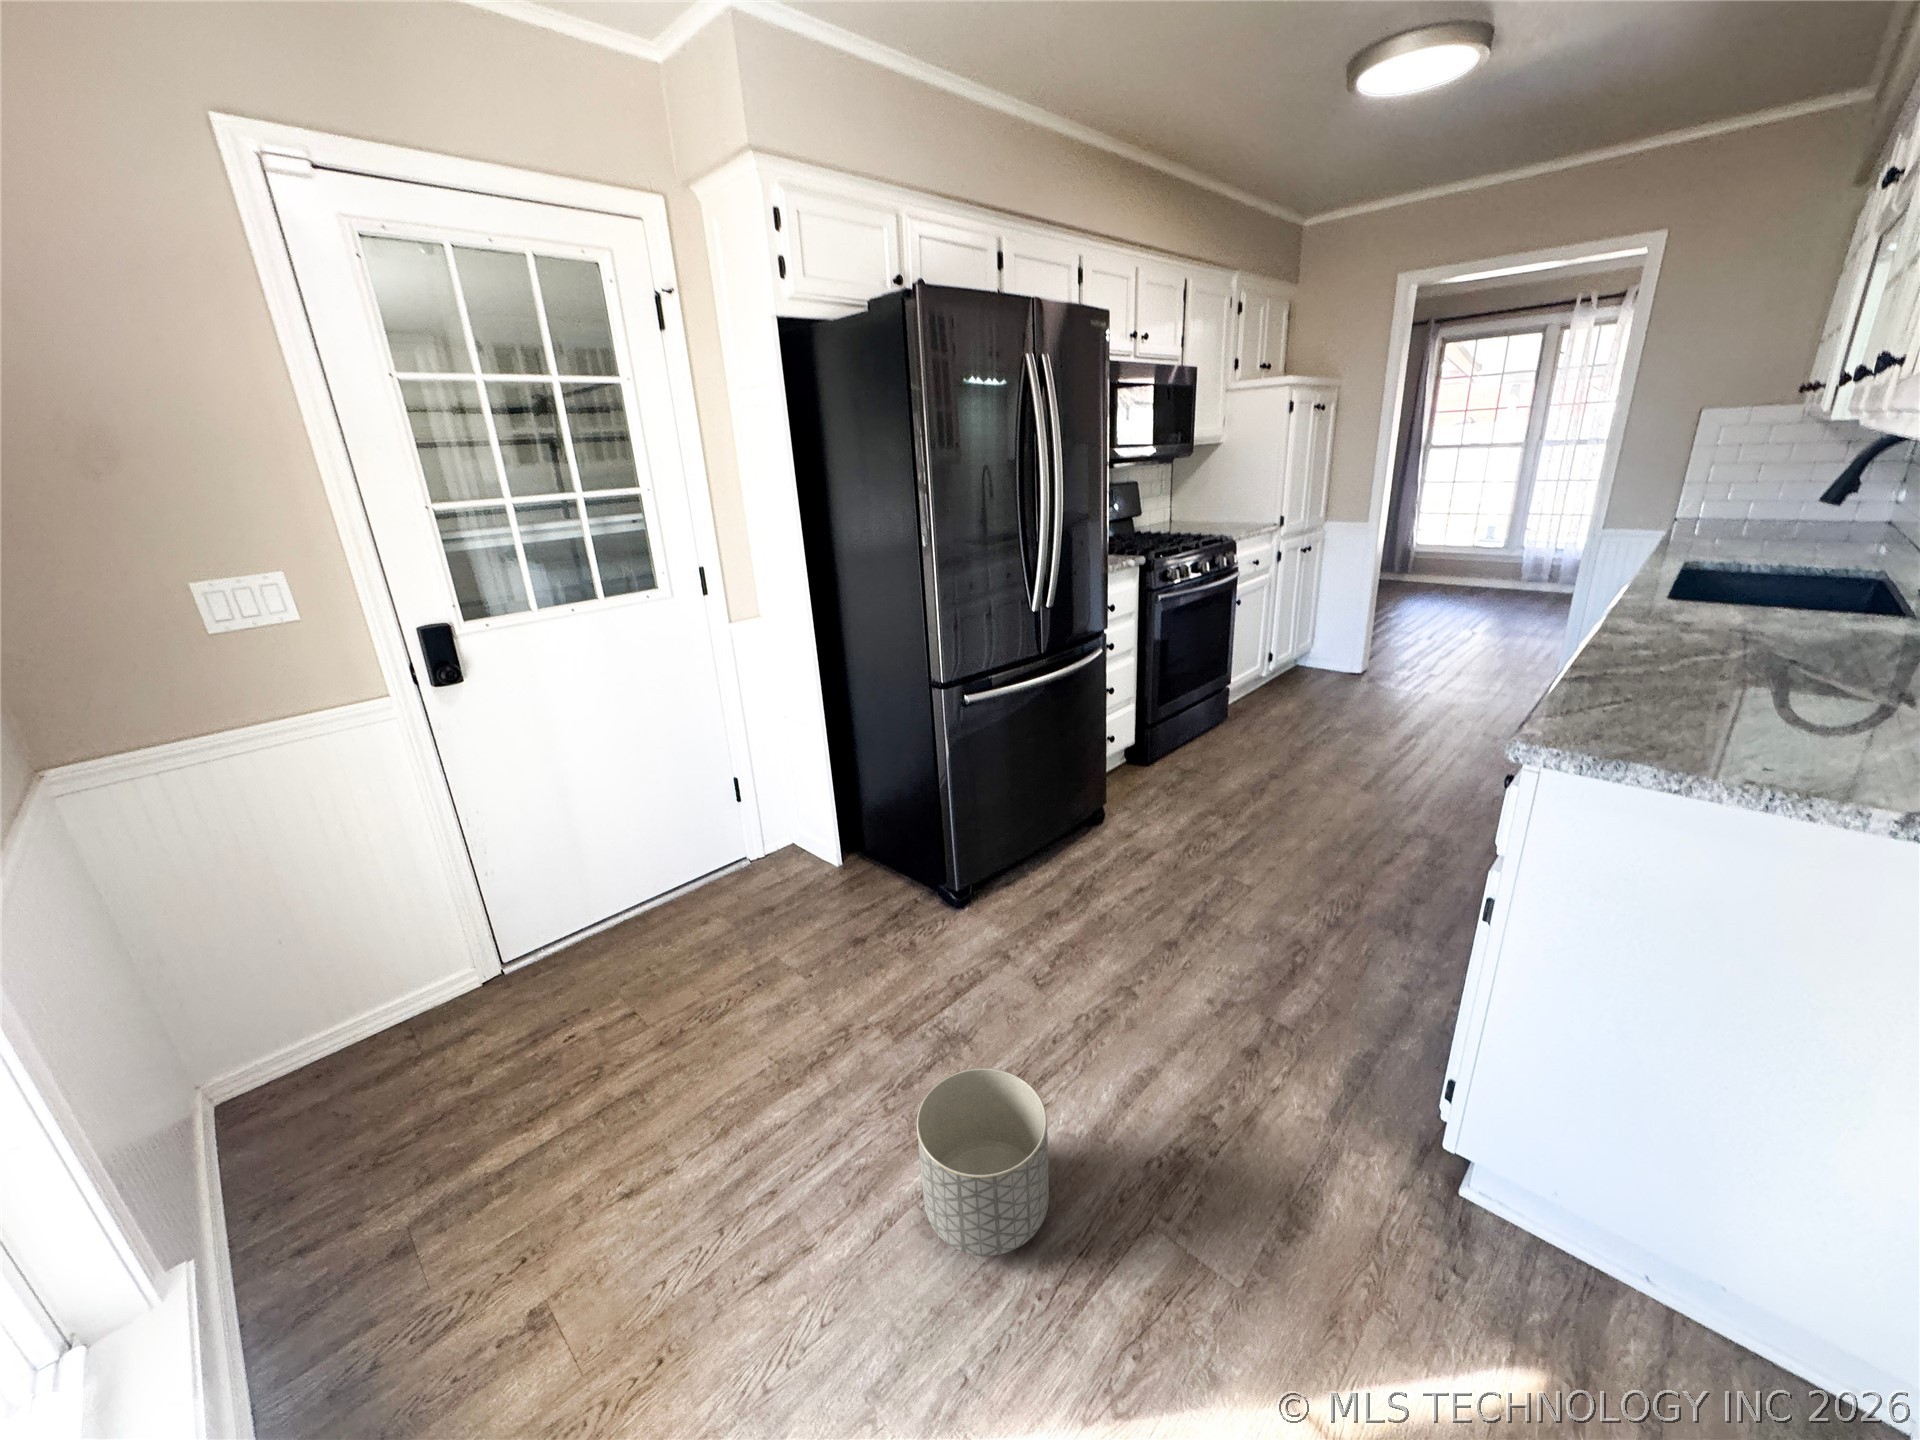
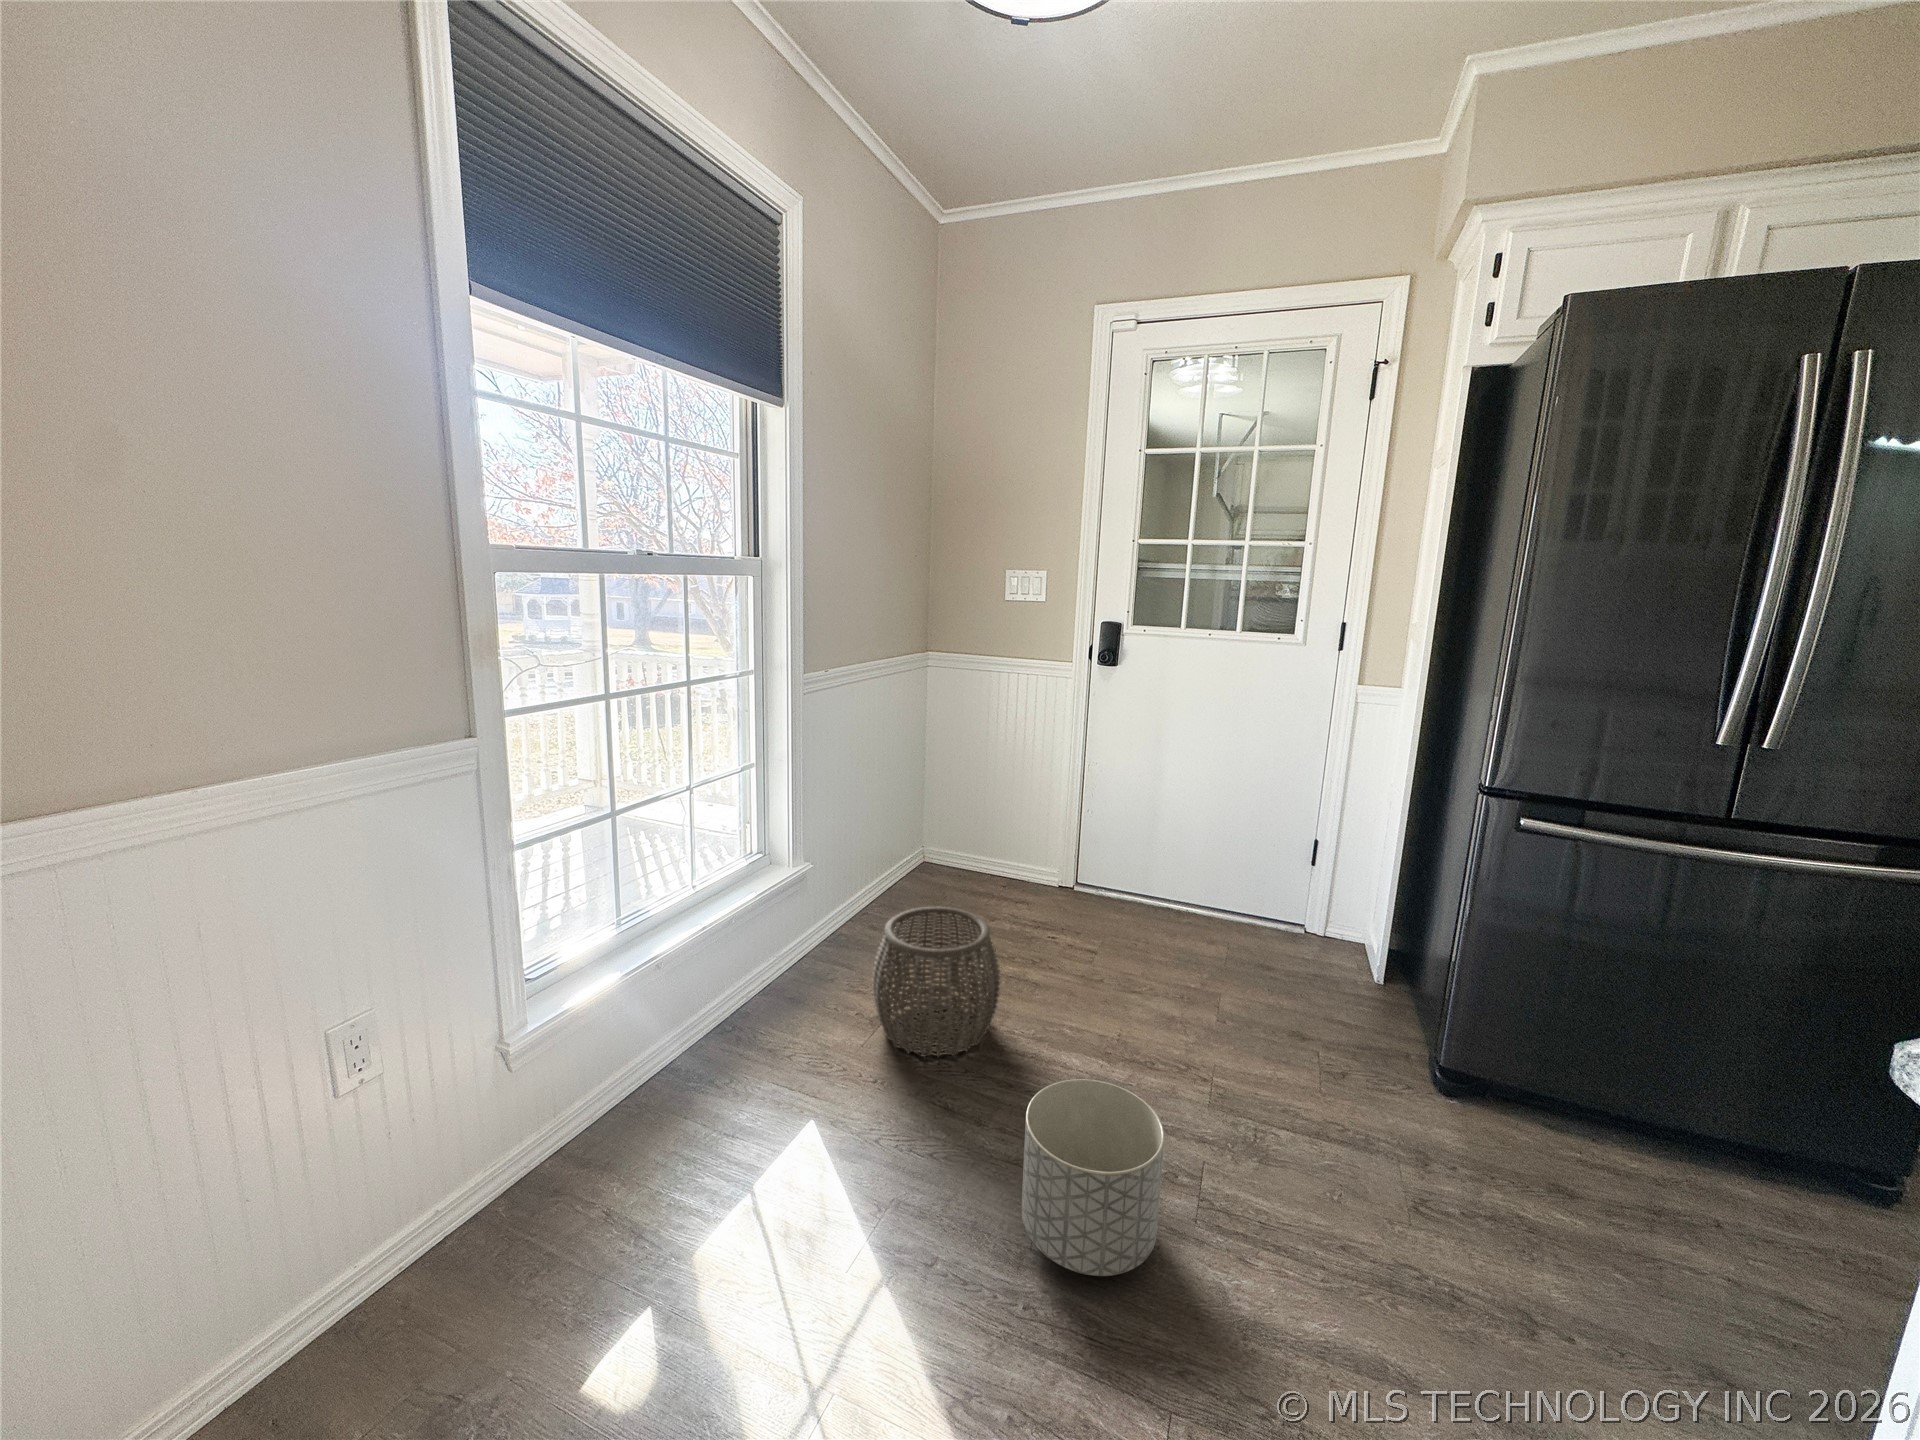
woven basket: none [497,1071,702,1317] -> present [872,907,1000,1057]

